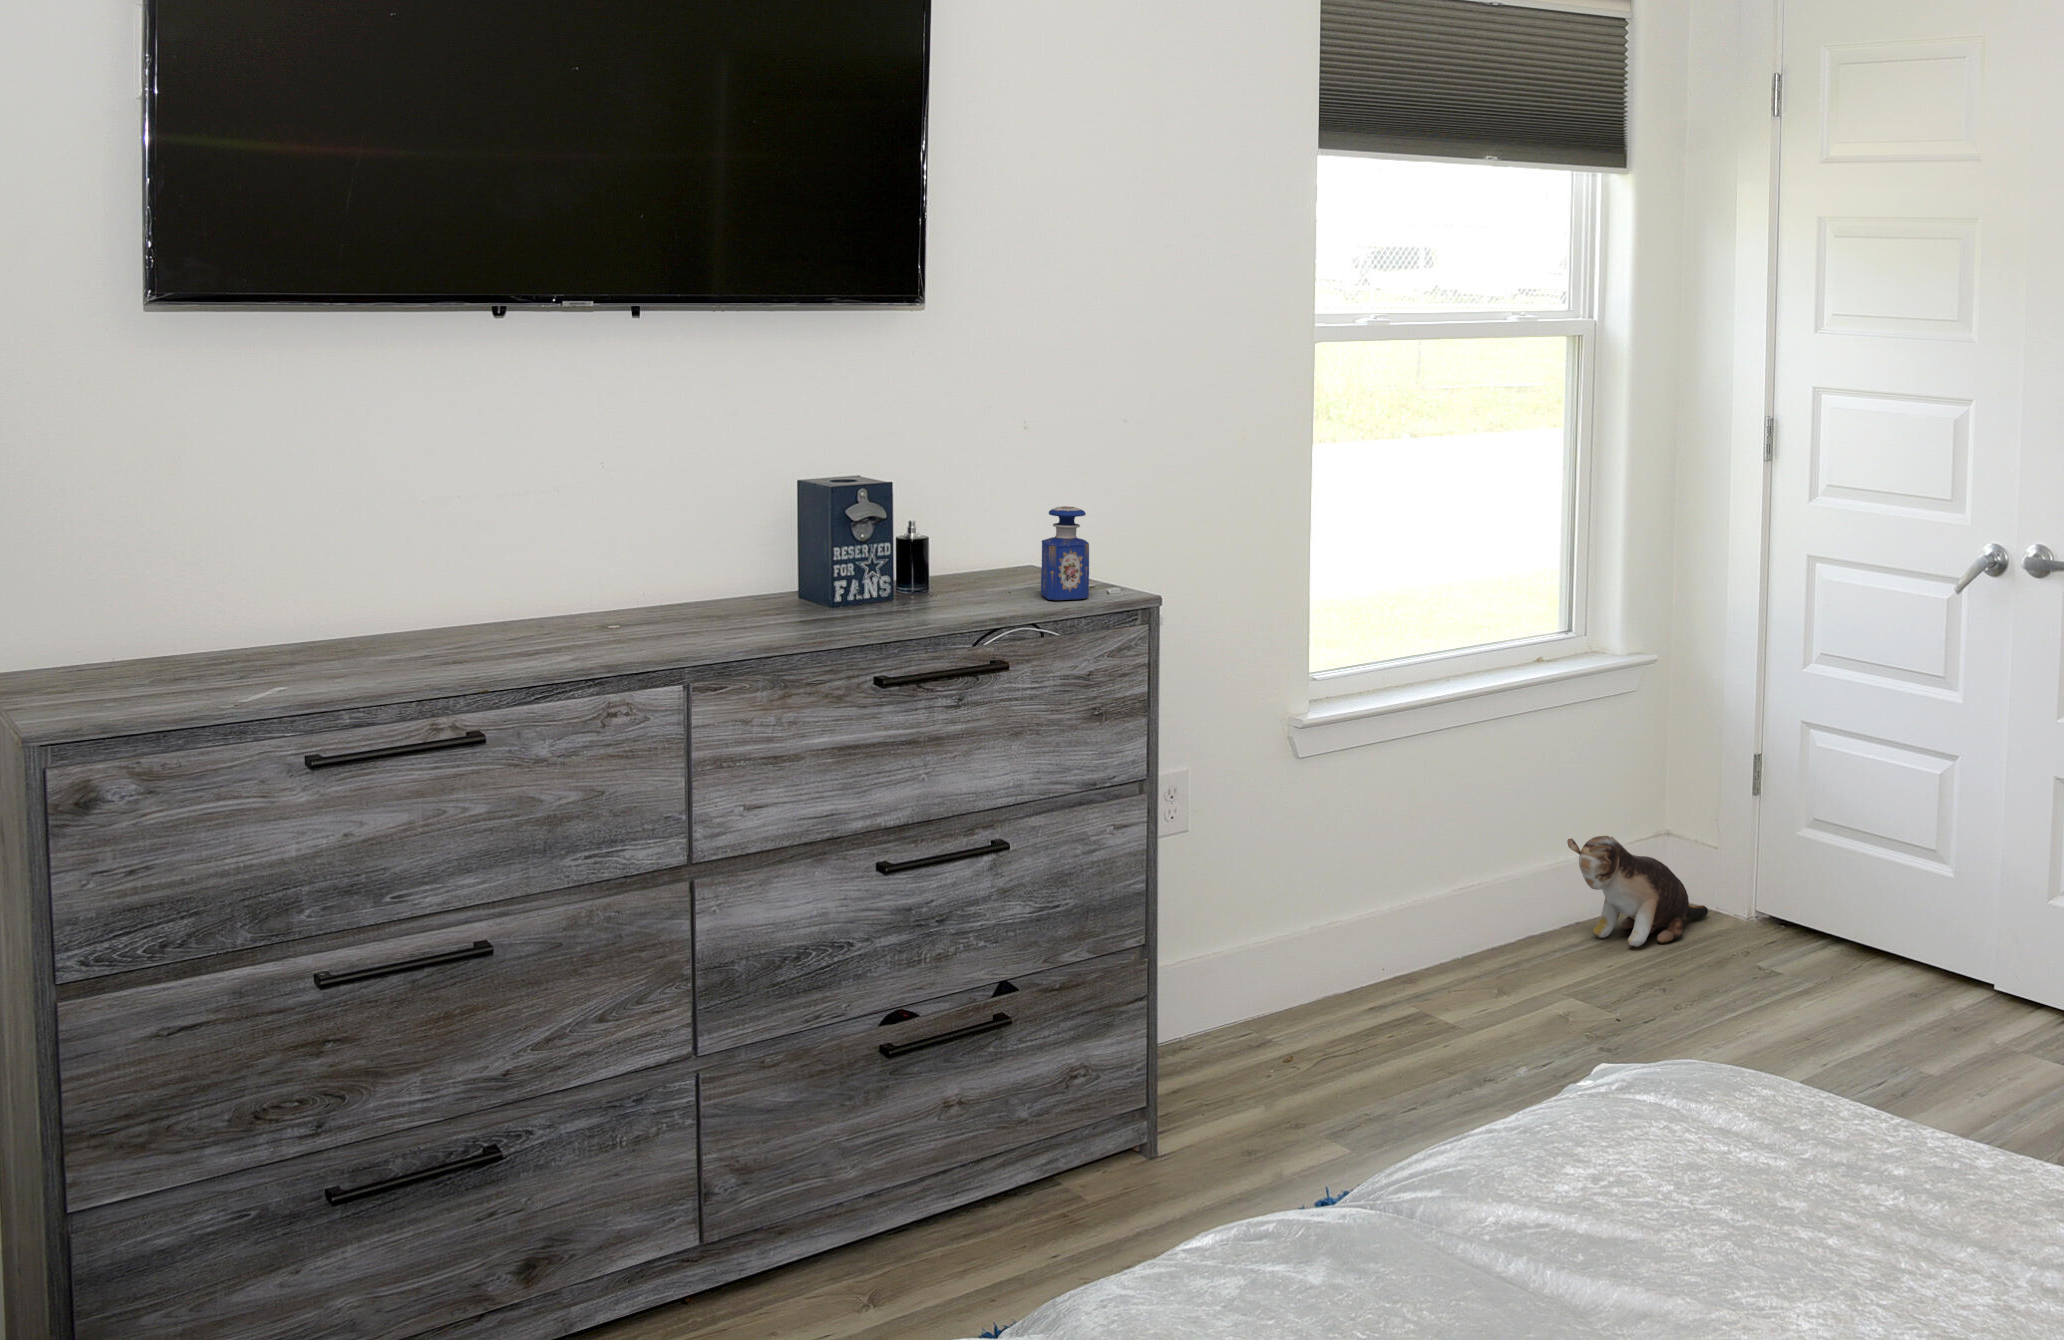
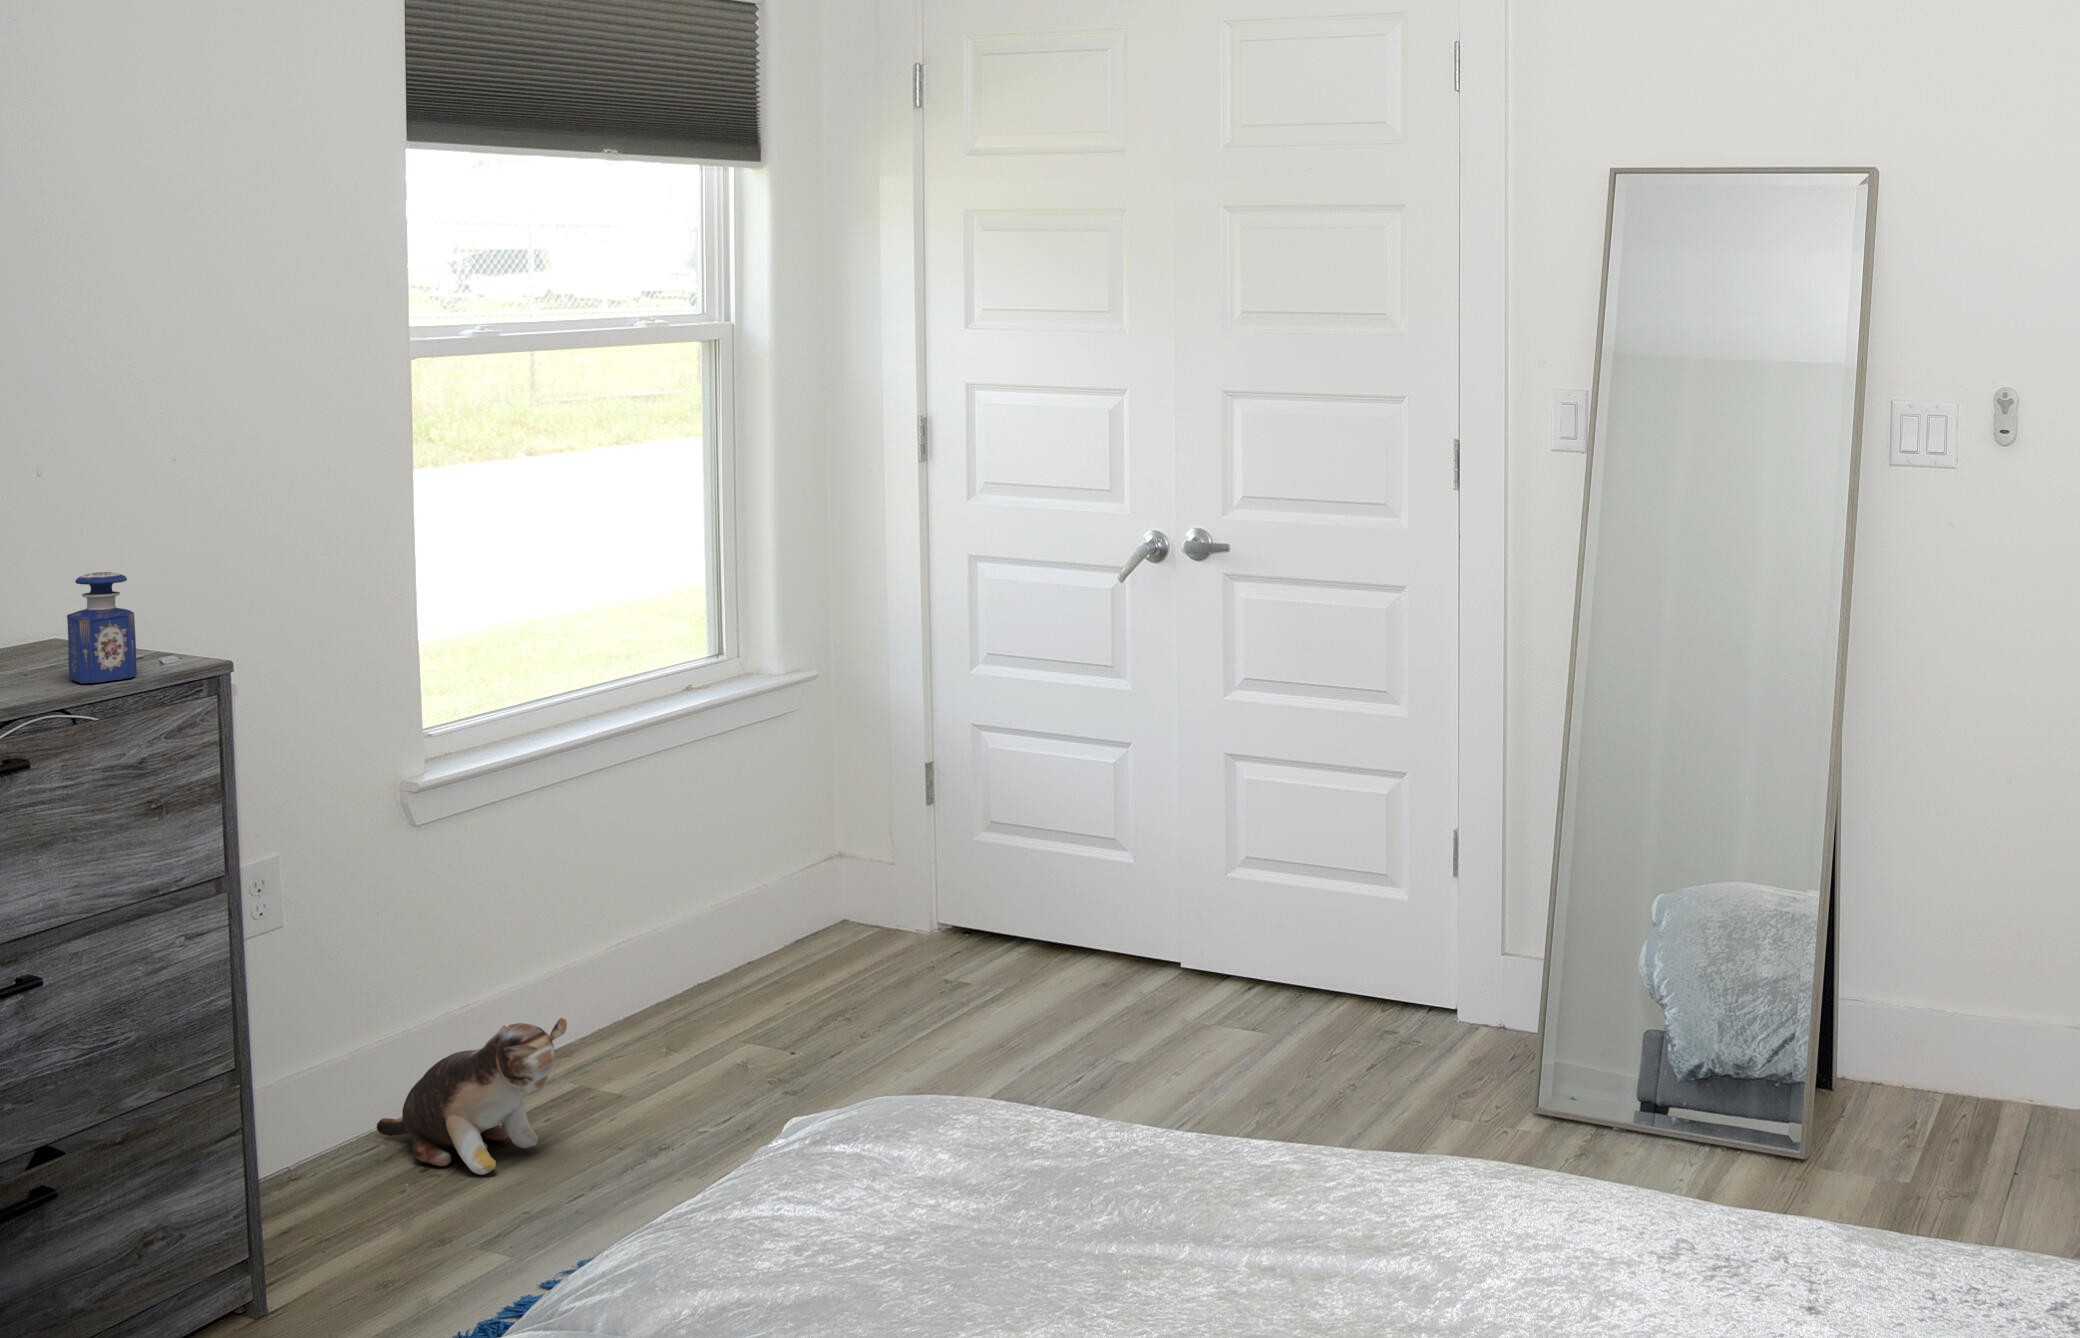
plush toy: present [1567,836,1708,946] -> present [377,1018,567,1175]

